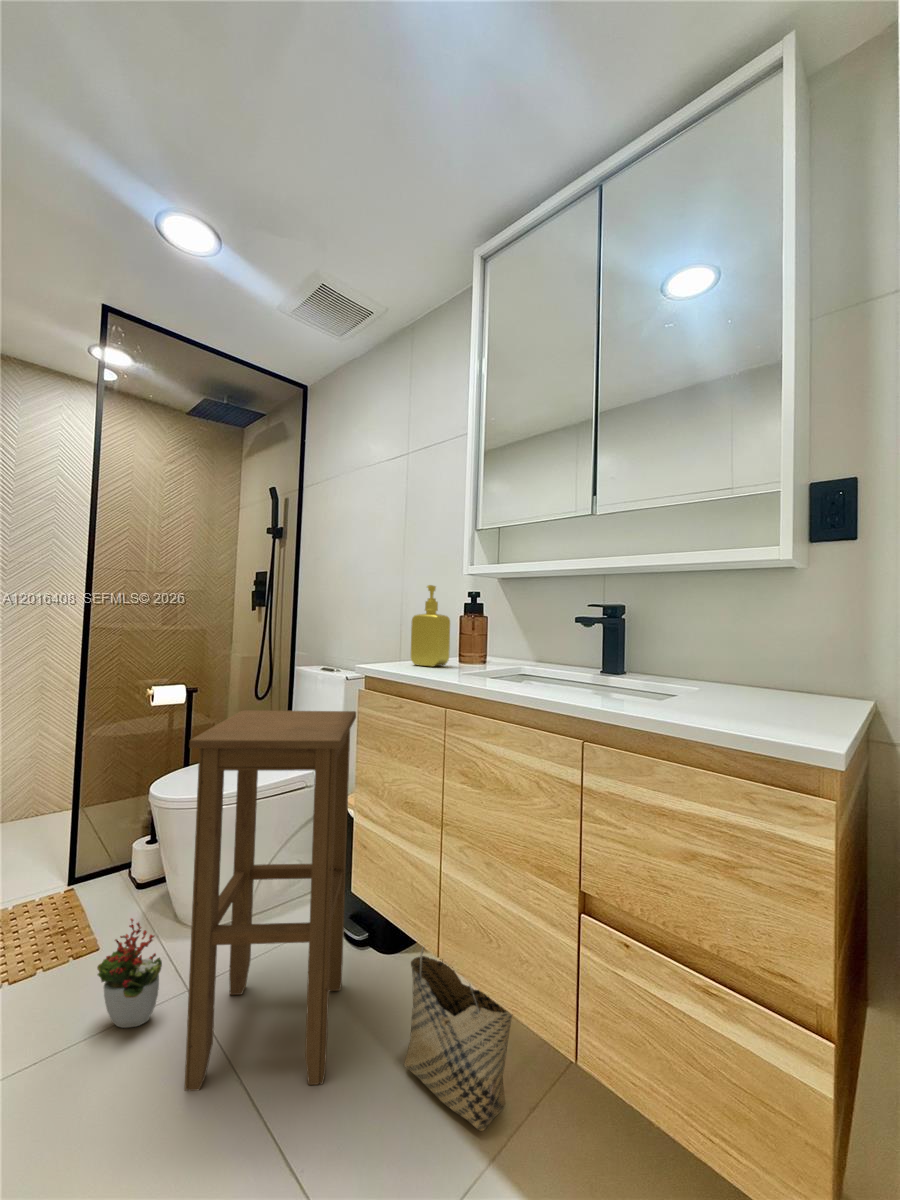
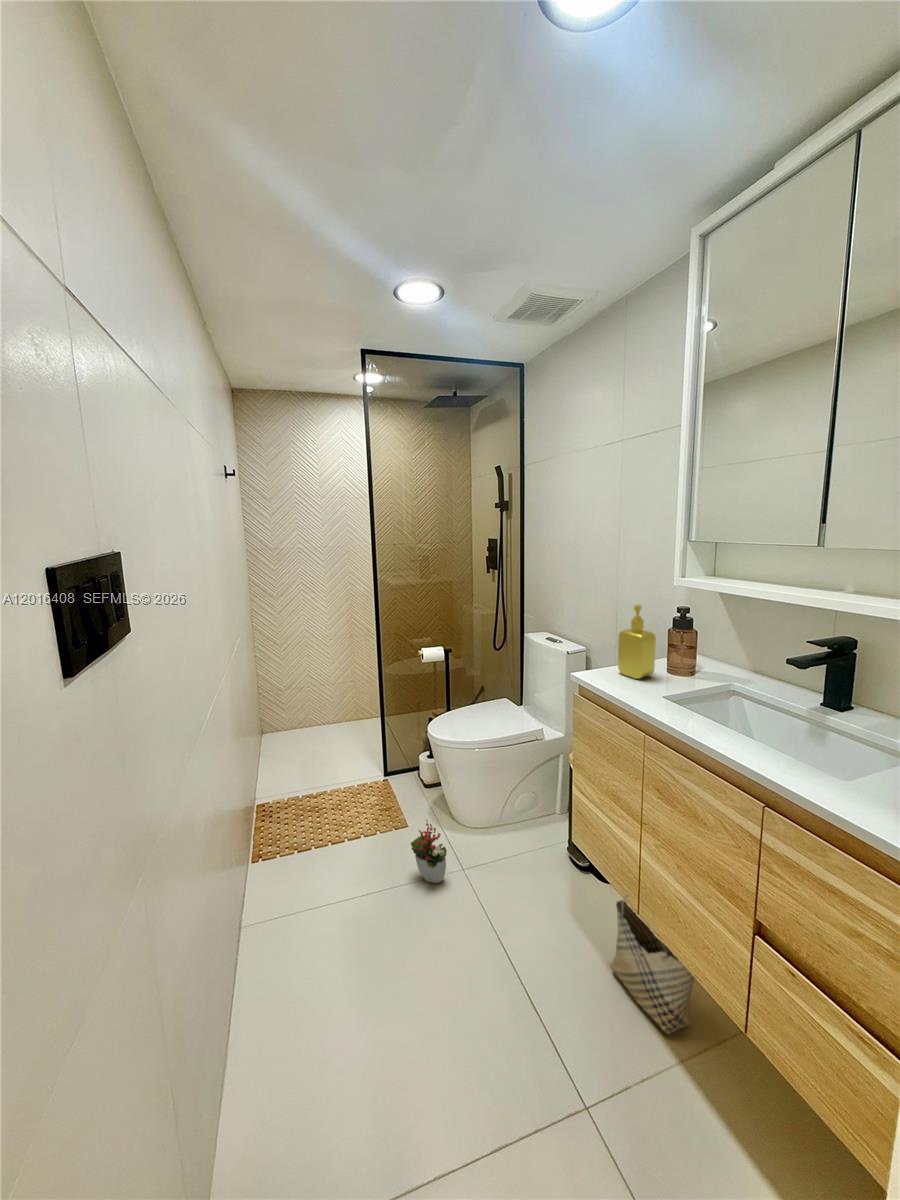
stool: present [185,710,356,1091] -> none [452,692,572,959]

